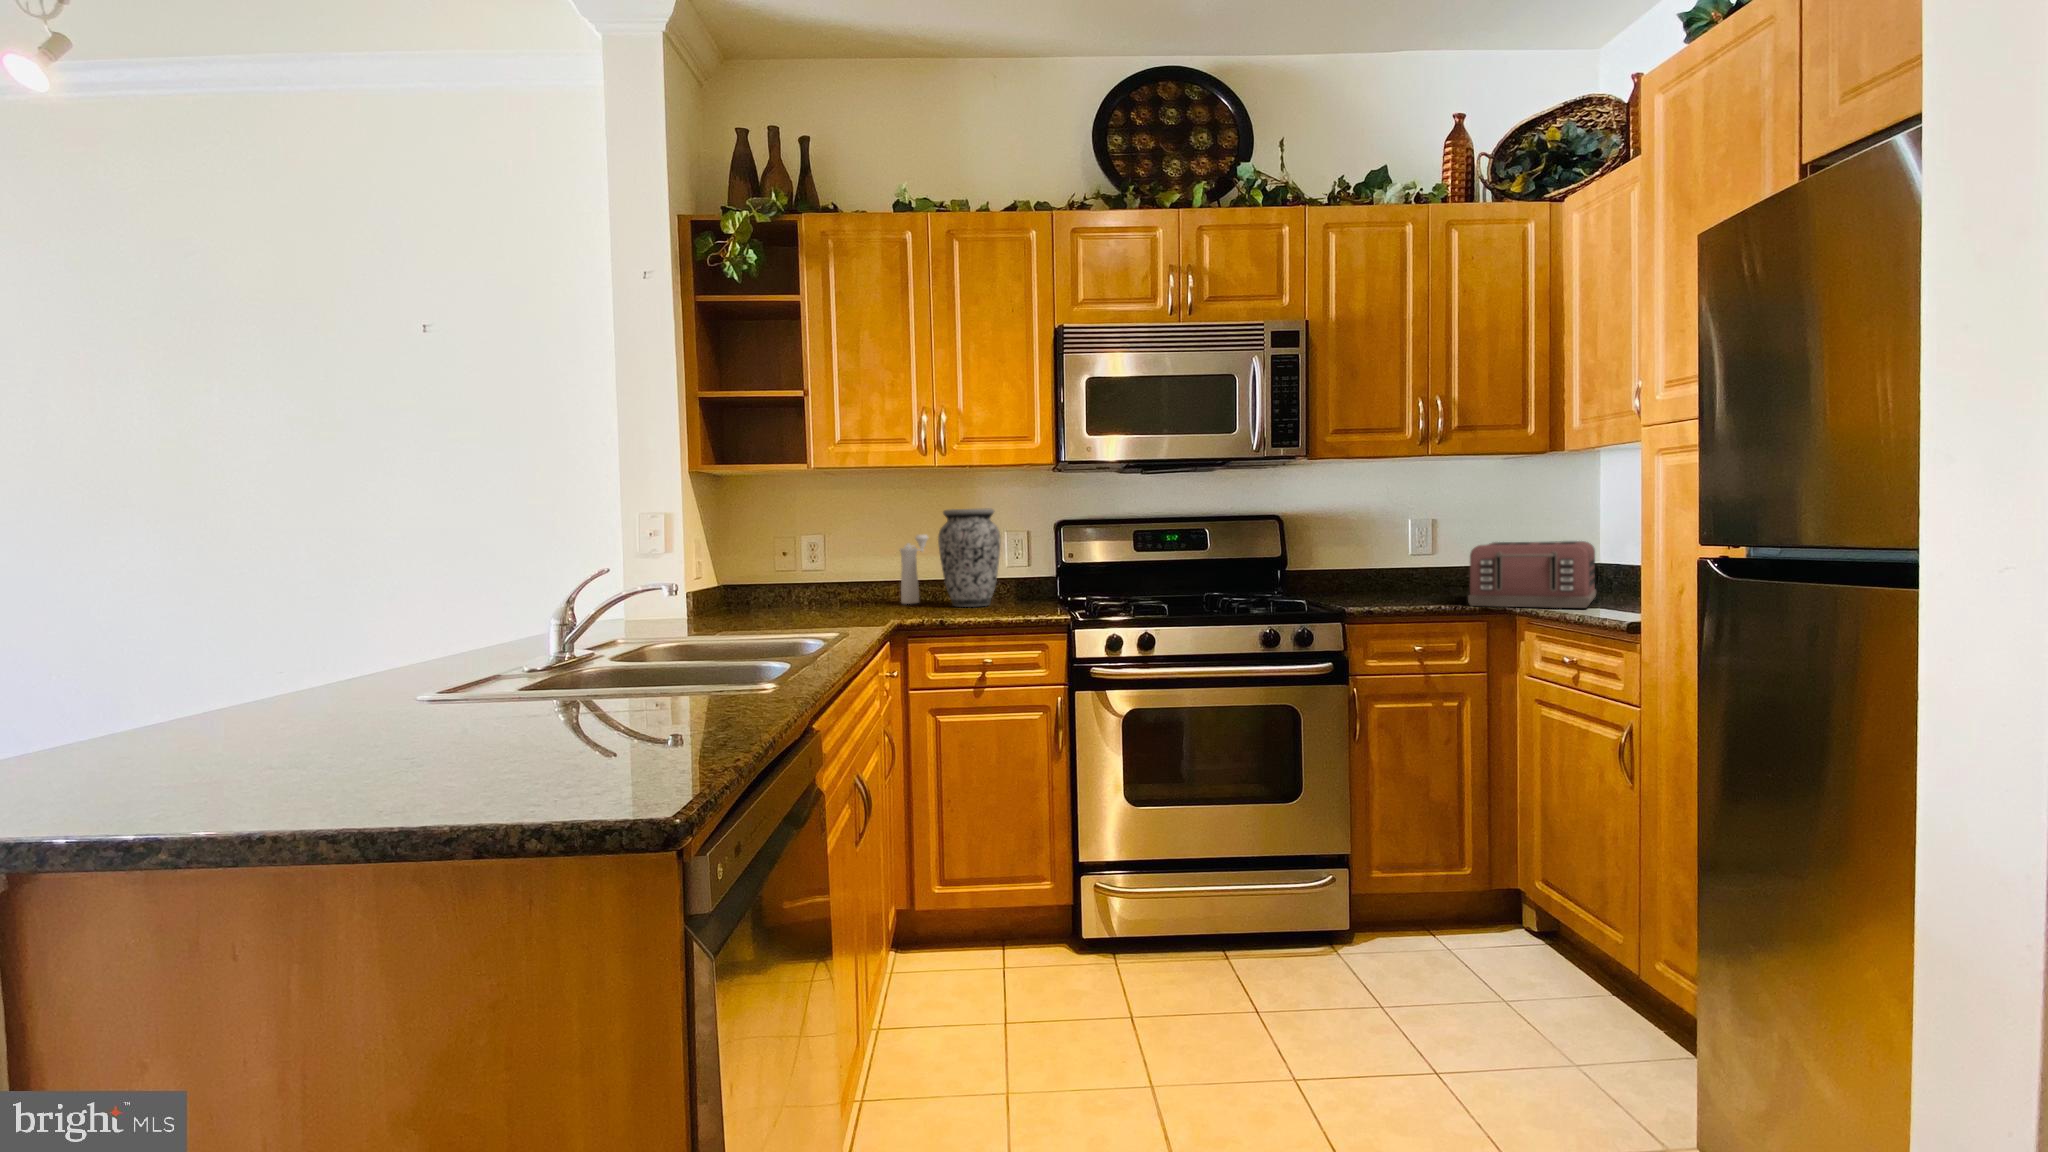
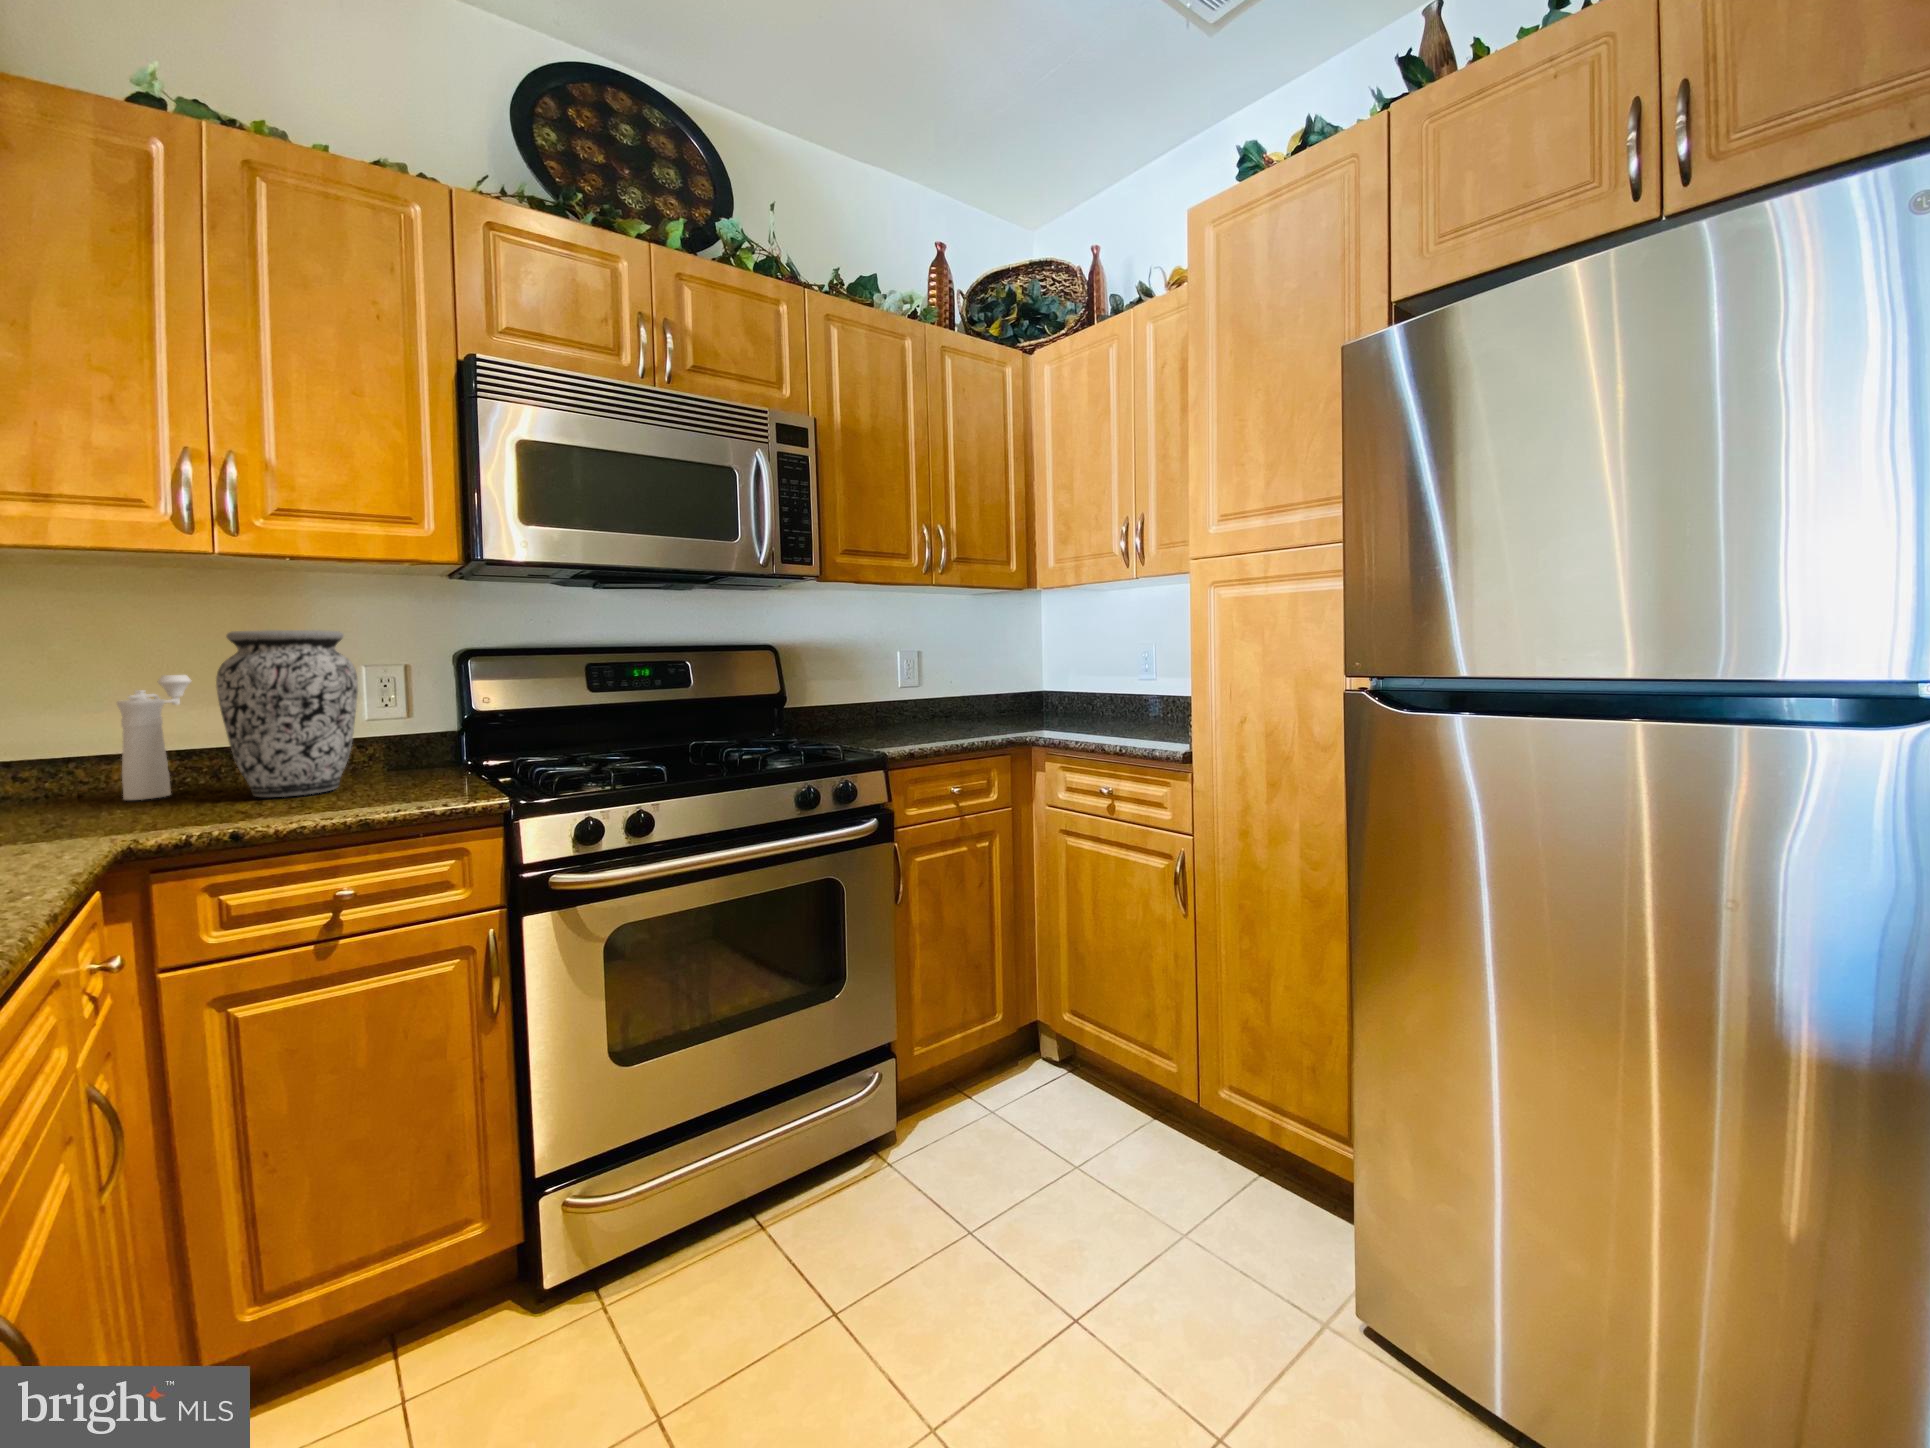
toaster: present [1468,541,1596,608] -> none [981,673,1097,740]

